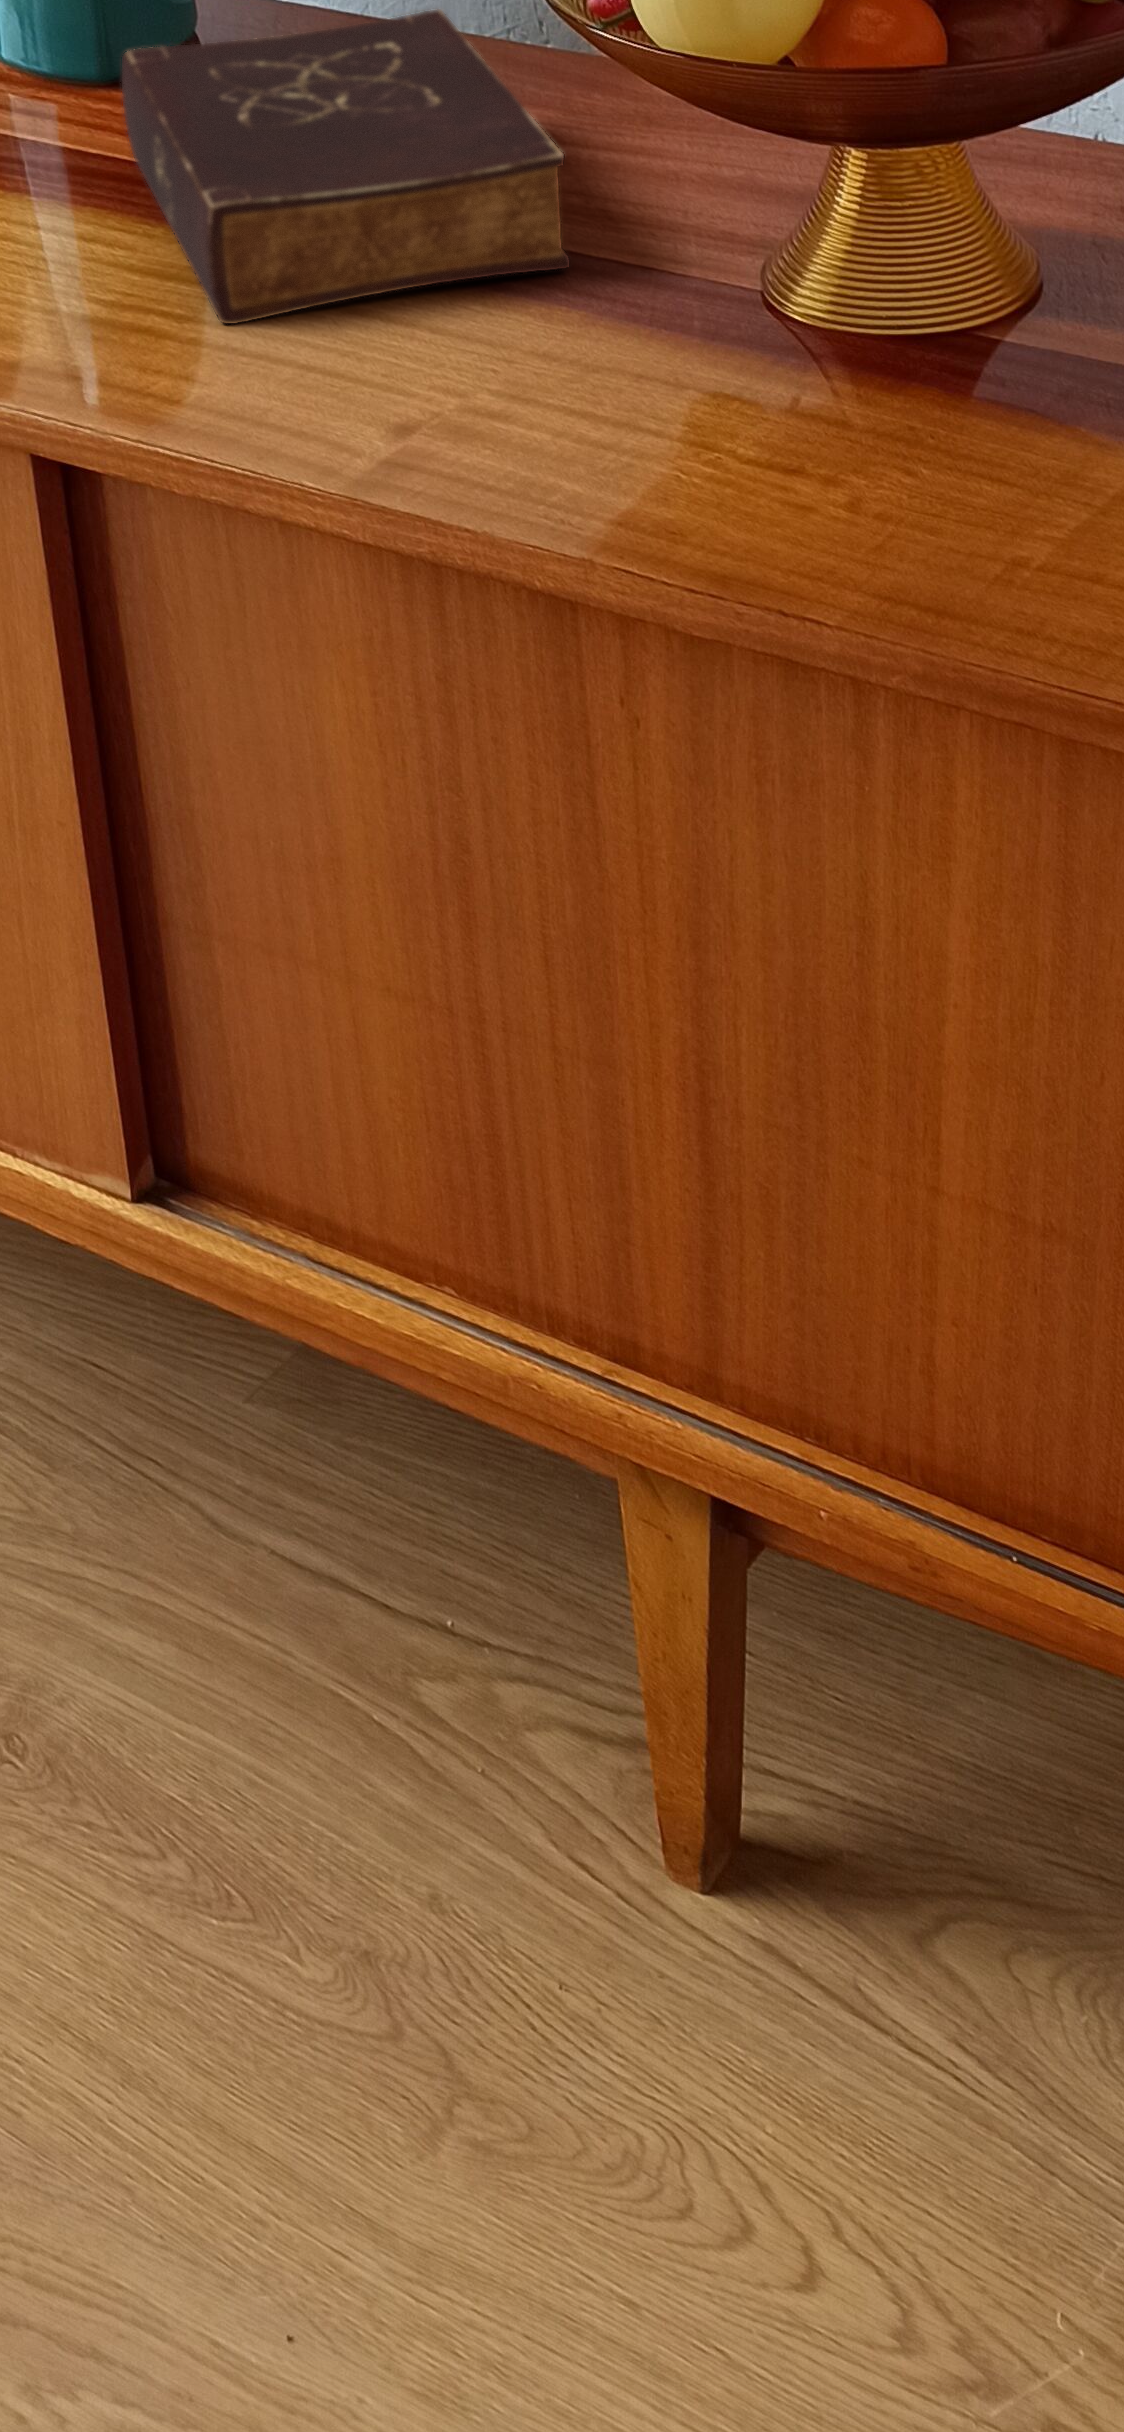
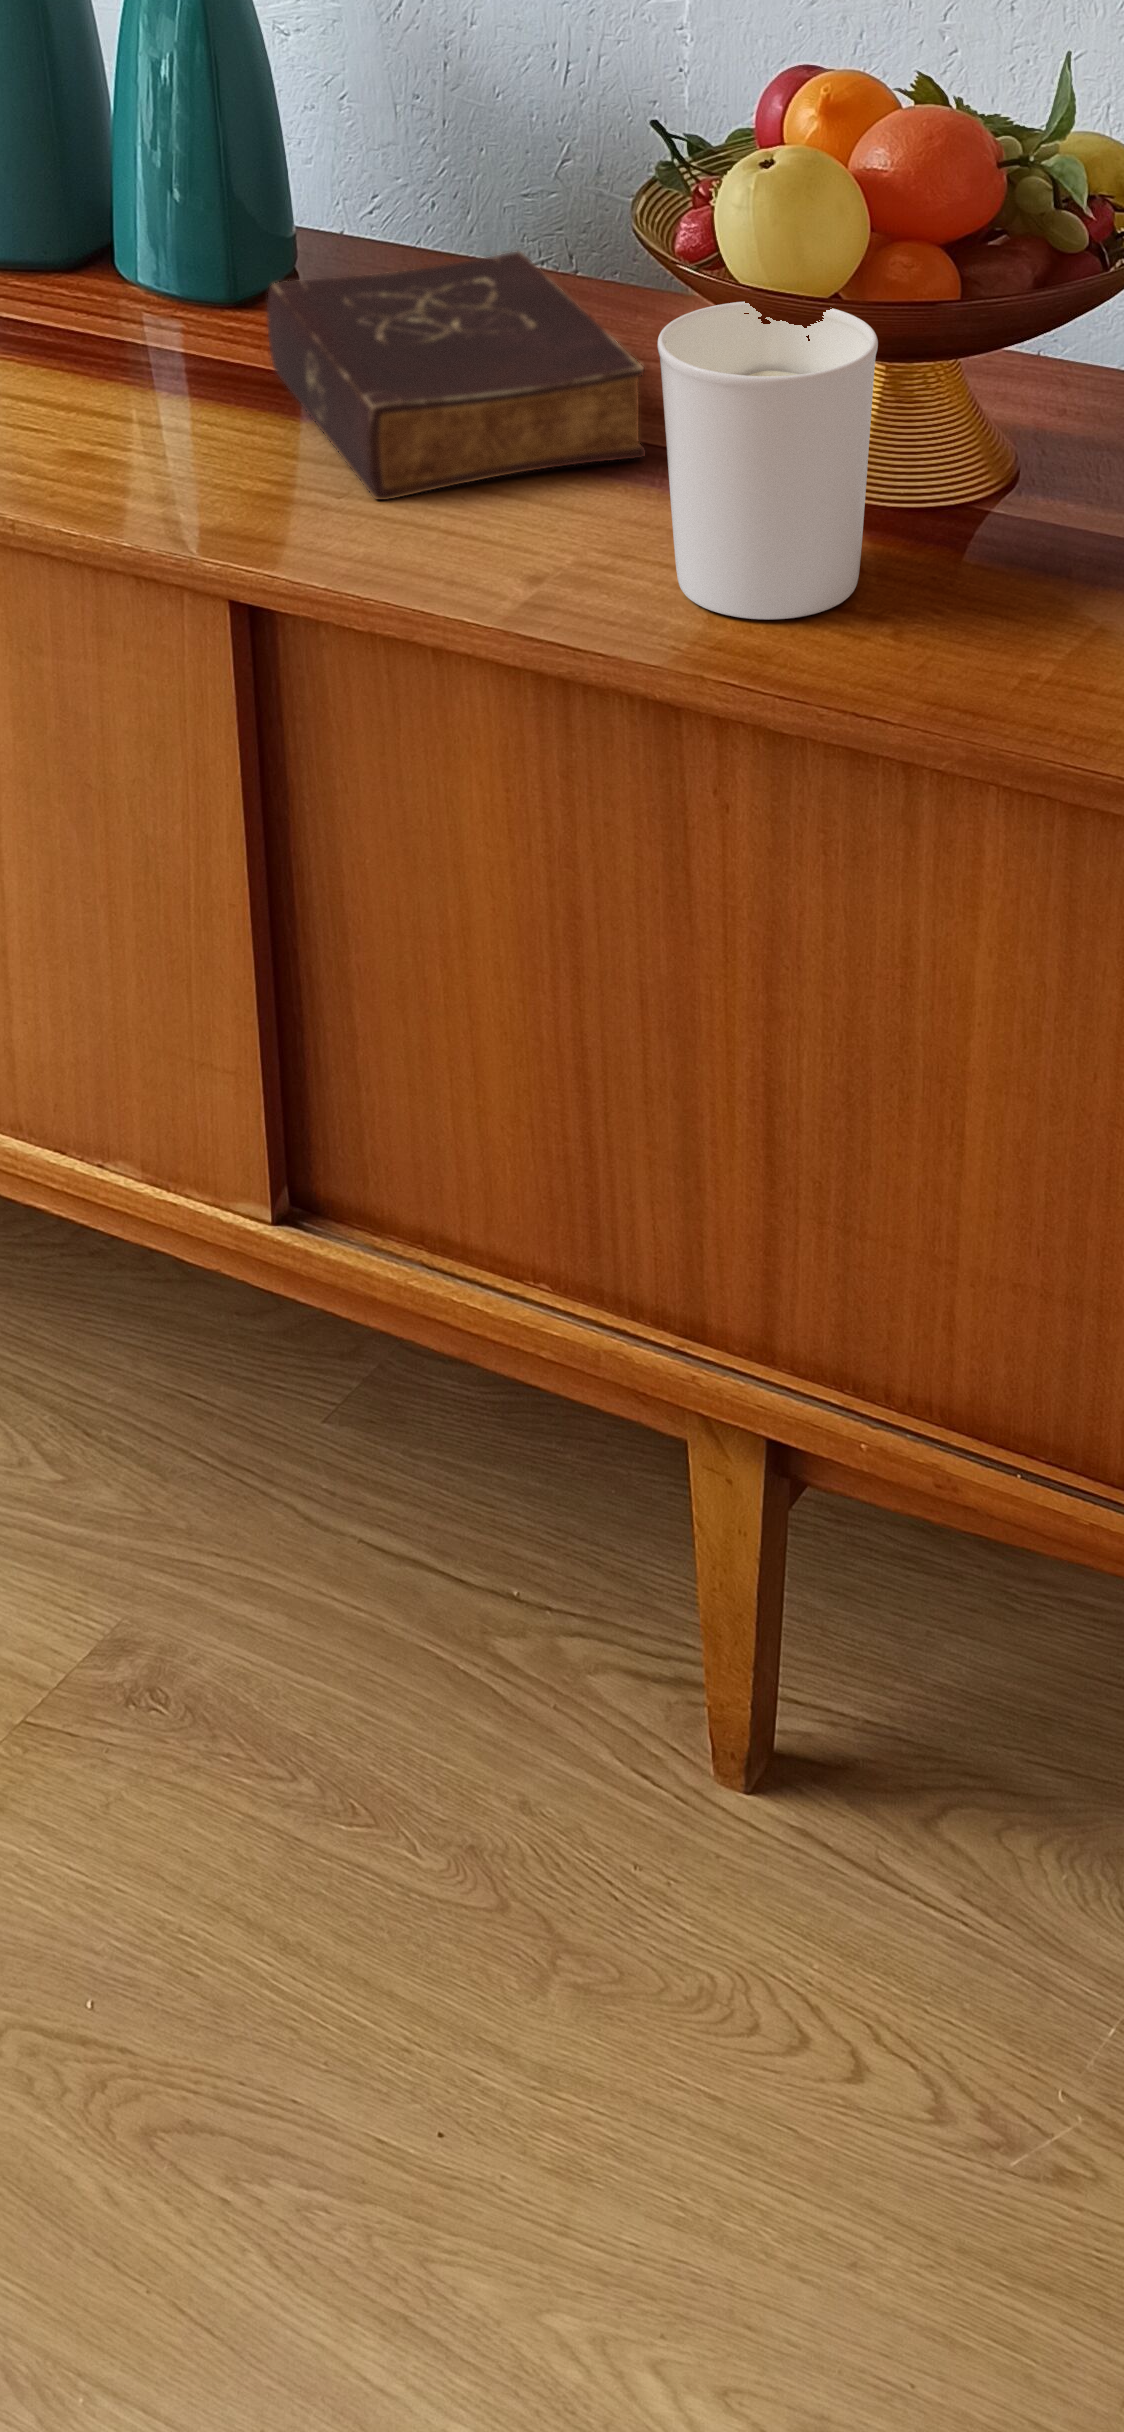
candle holder: none [541,68,830,485] -> present [657,302,878,619]

